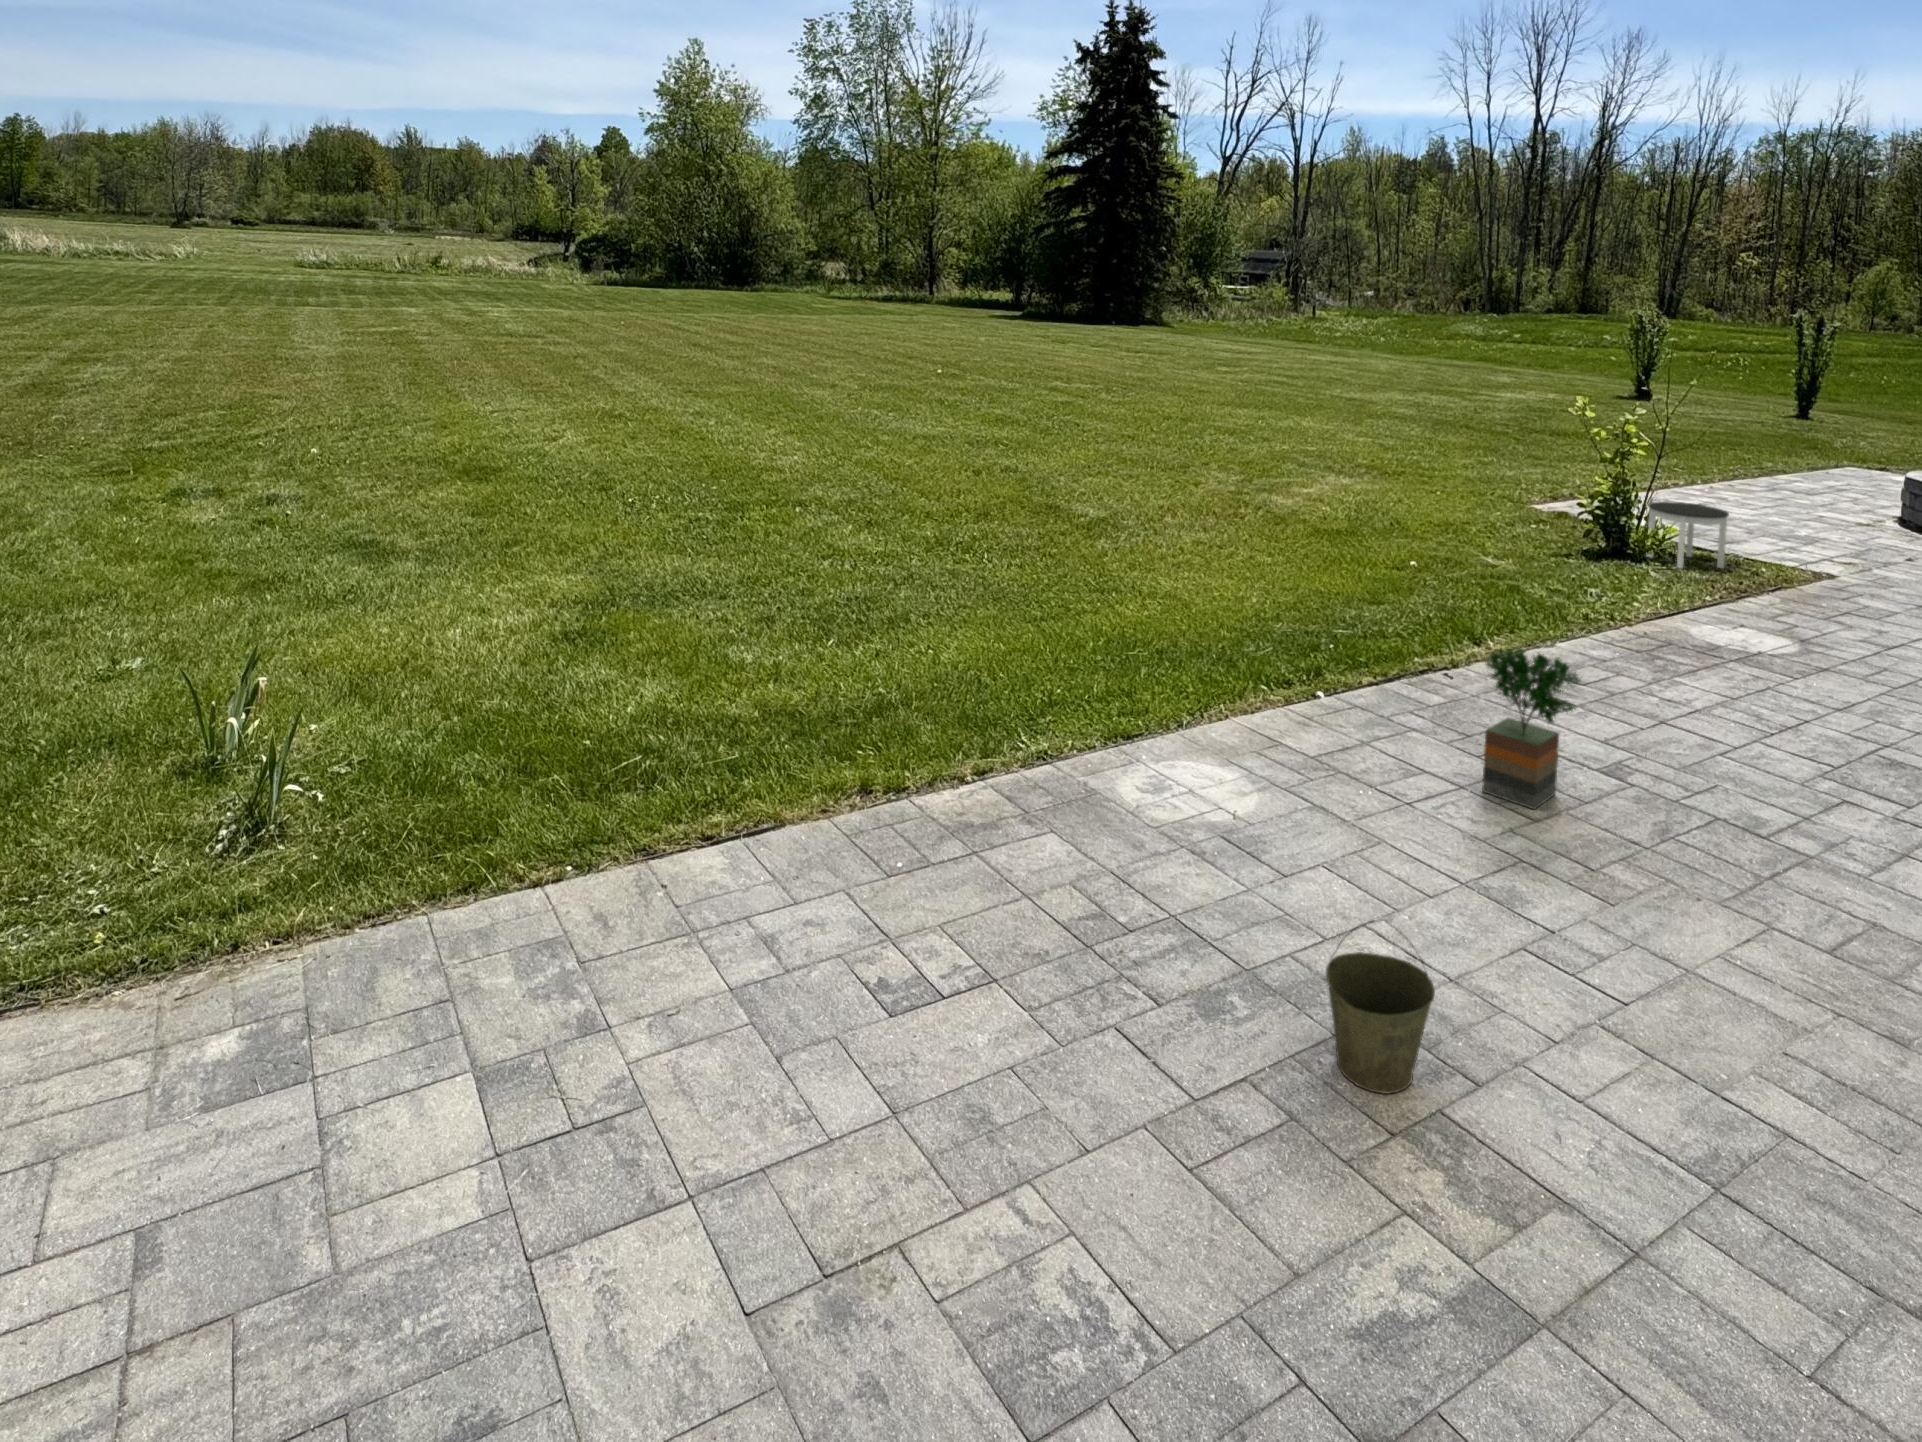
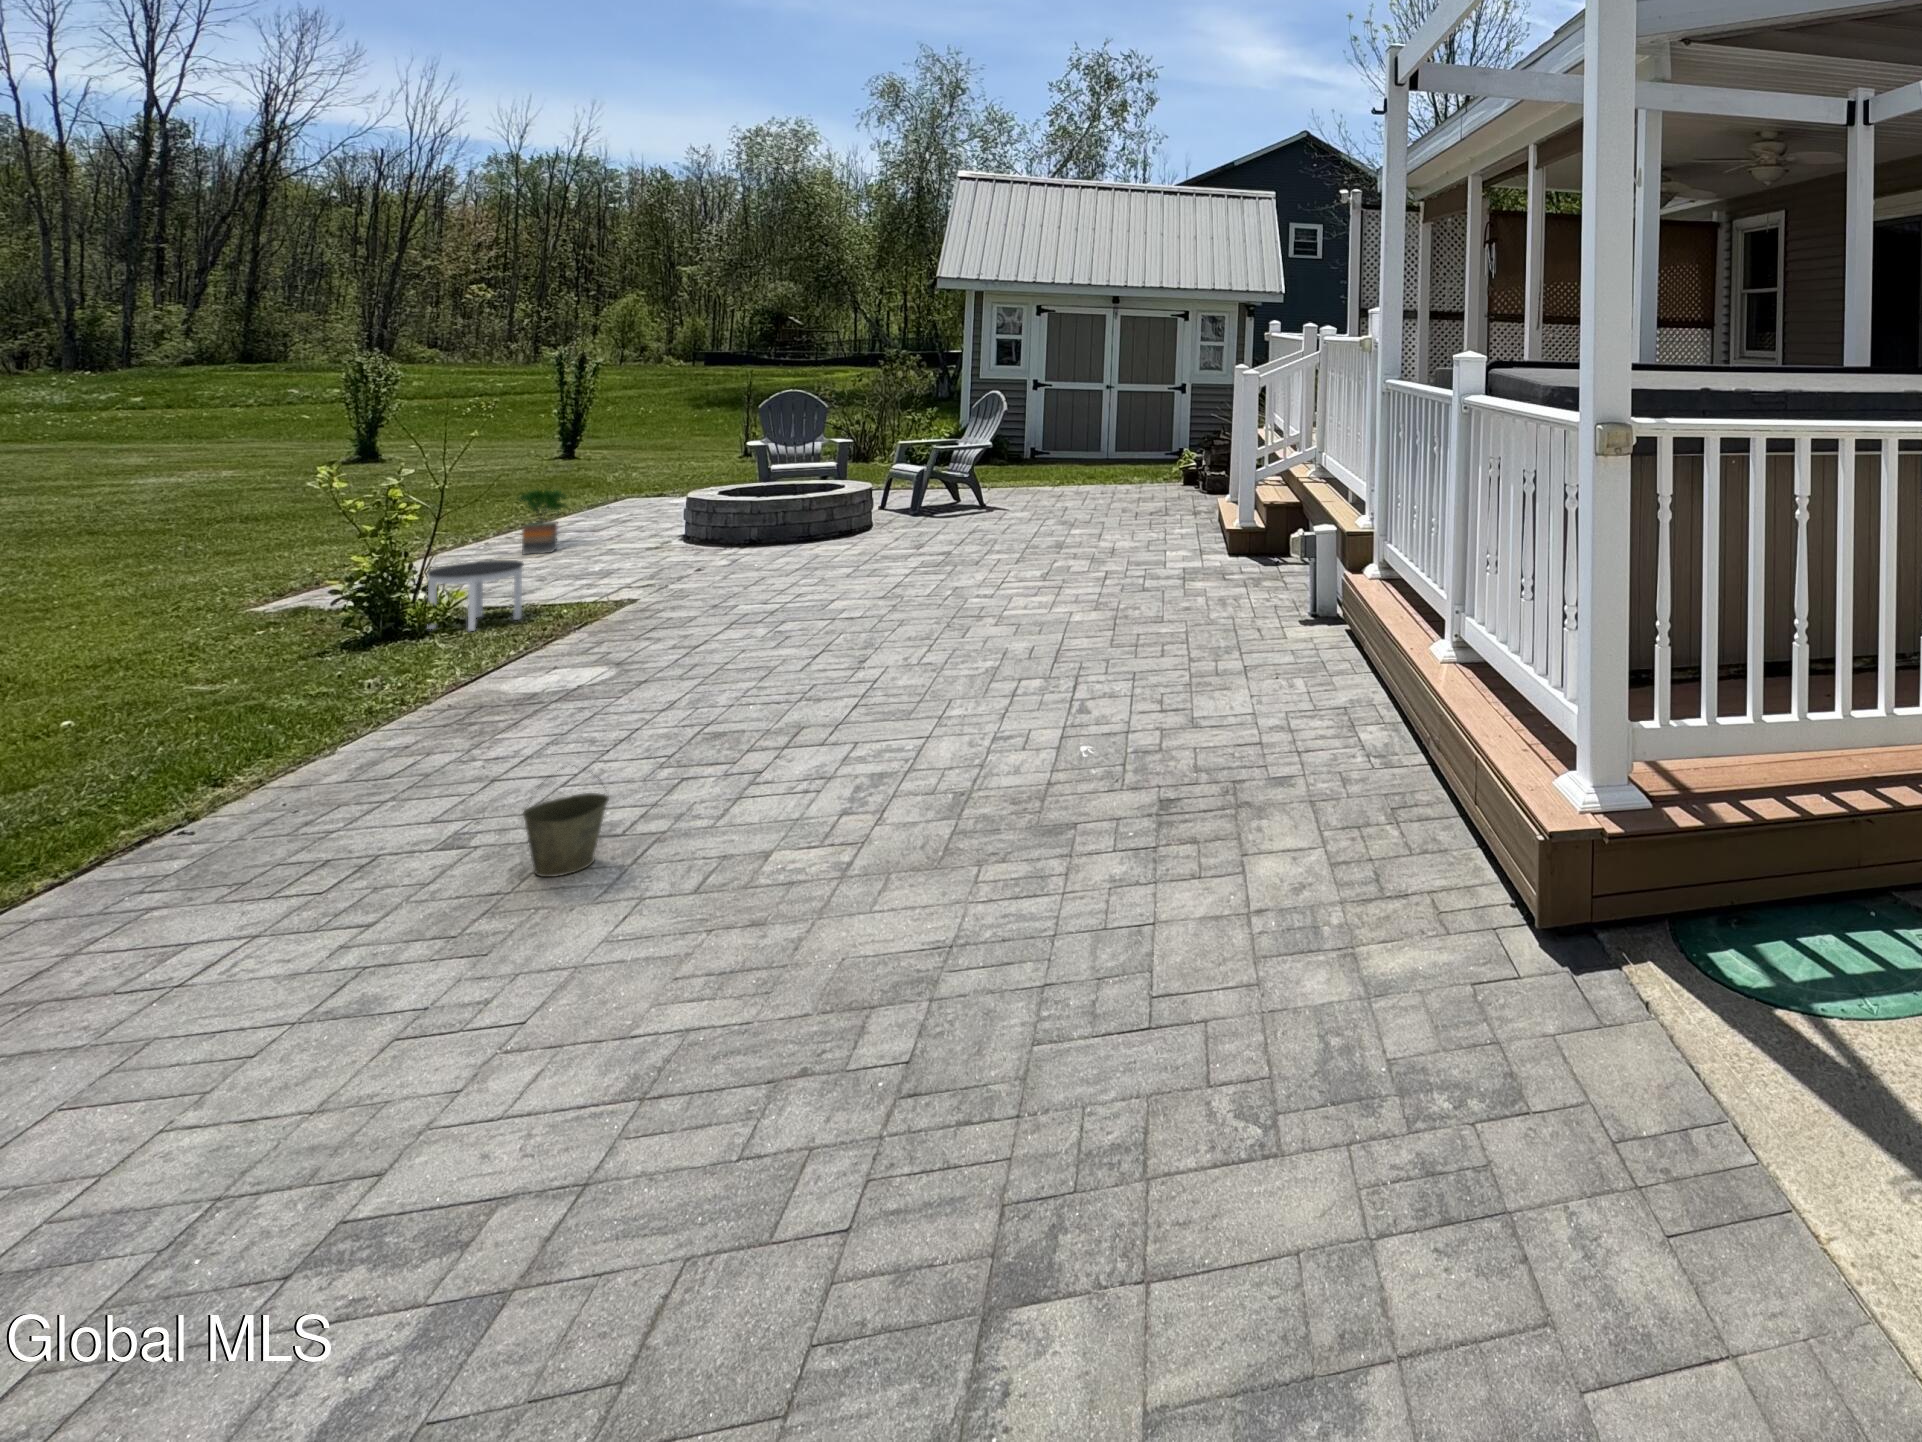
potted tree: present [1482,650,1581,809] -> present [519,490,567,555]
bucket: present [1326,926,1435,1094] -> present [523,770,609,877]

